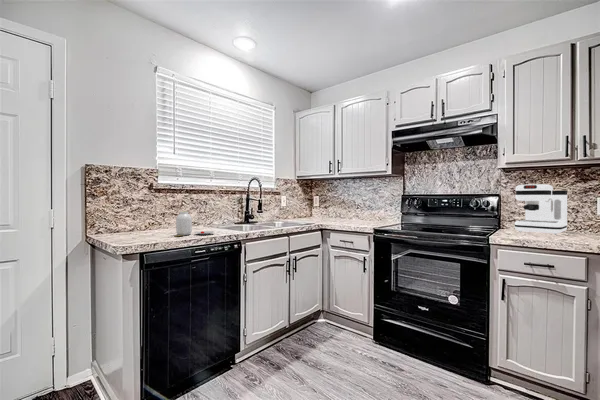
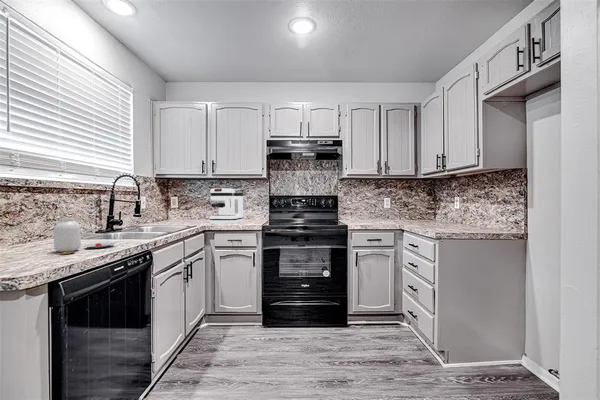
coffee maker: present [514,184,567,234] -> present [210,188,243,224]

